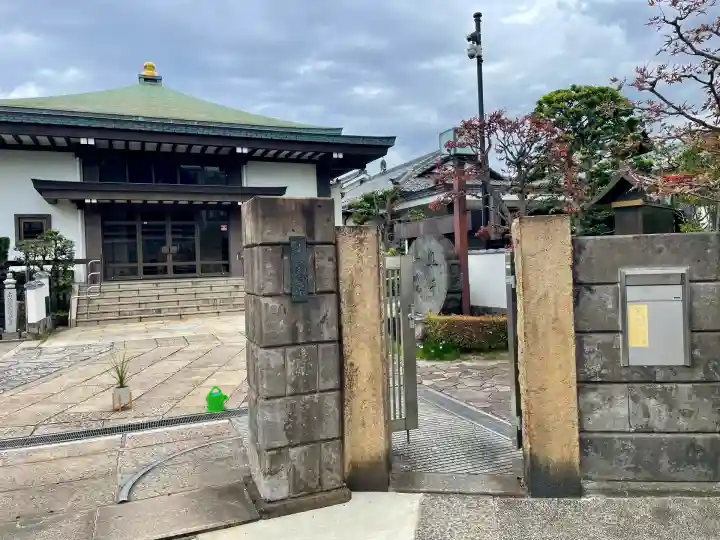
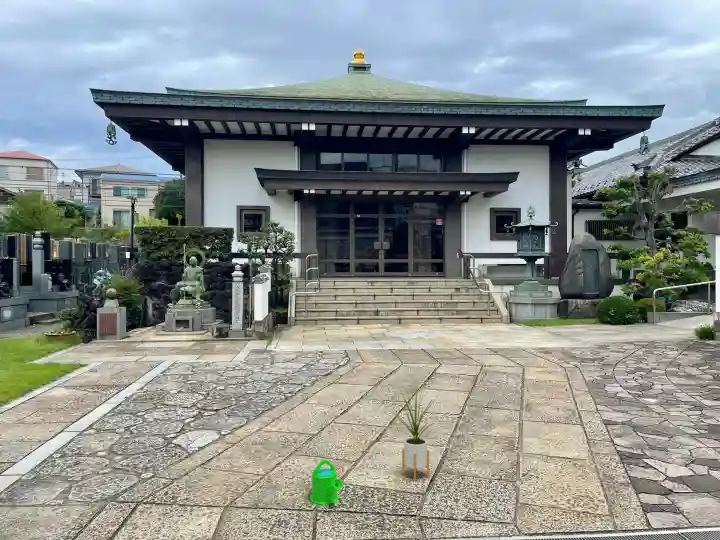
watering can: present [206,386,228,412] -> present [310,459,342,504]

